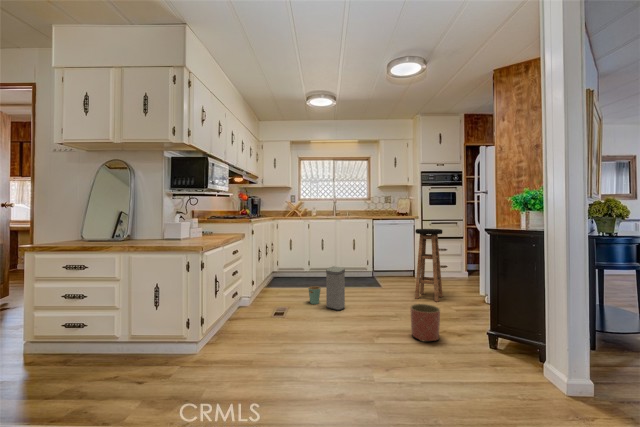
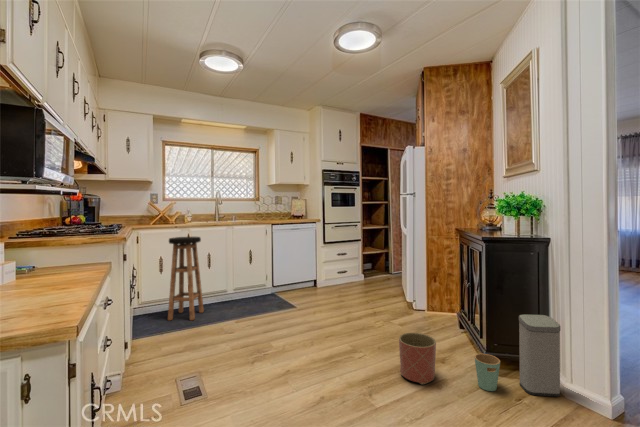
bar stool: present [415,229,443,302] -> present [168,237,204,320]
trash can: present [308,266,345,311] -> present [474,315,560,397]

